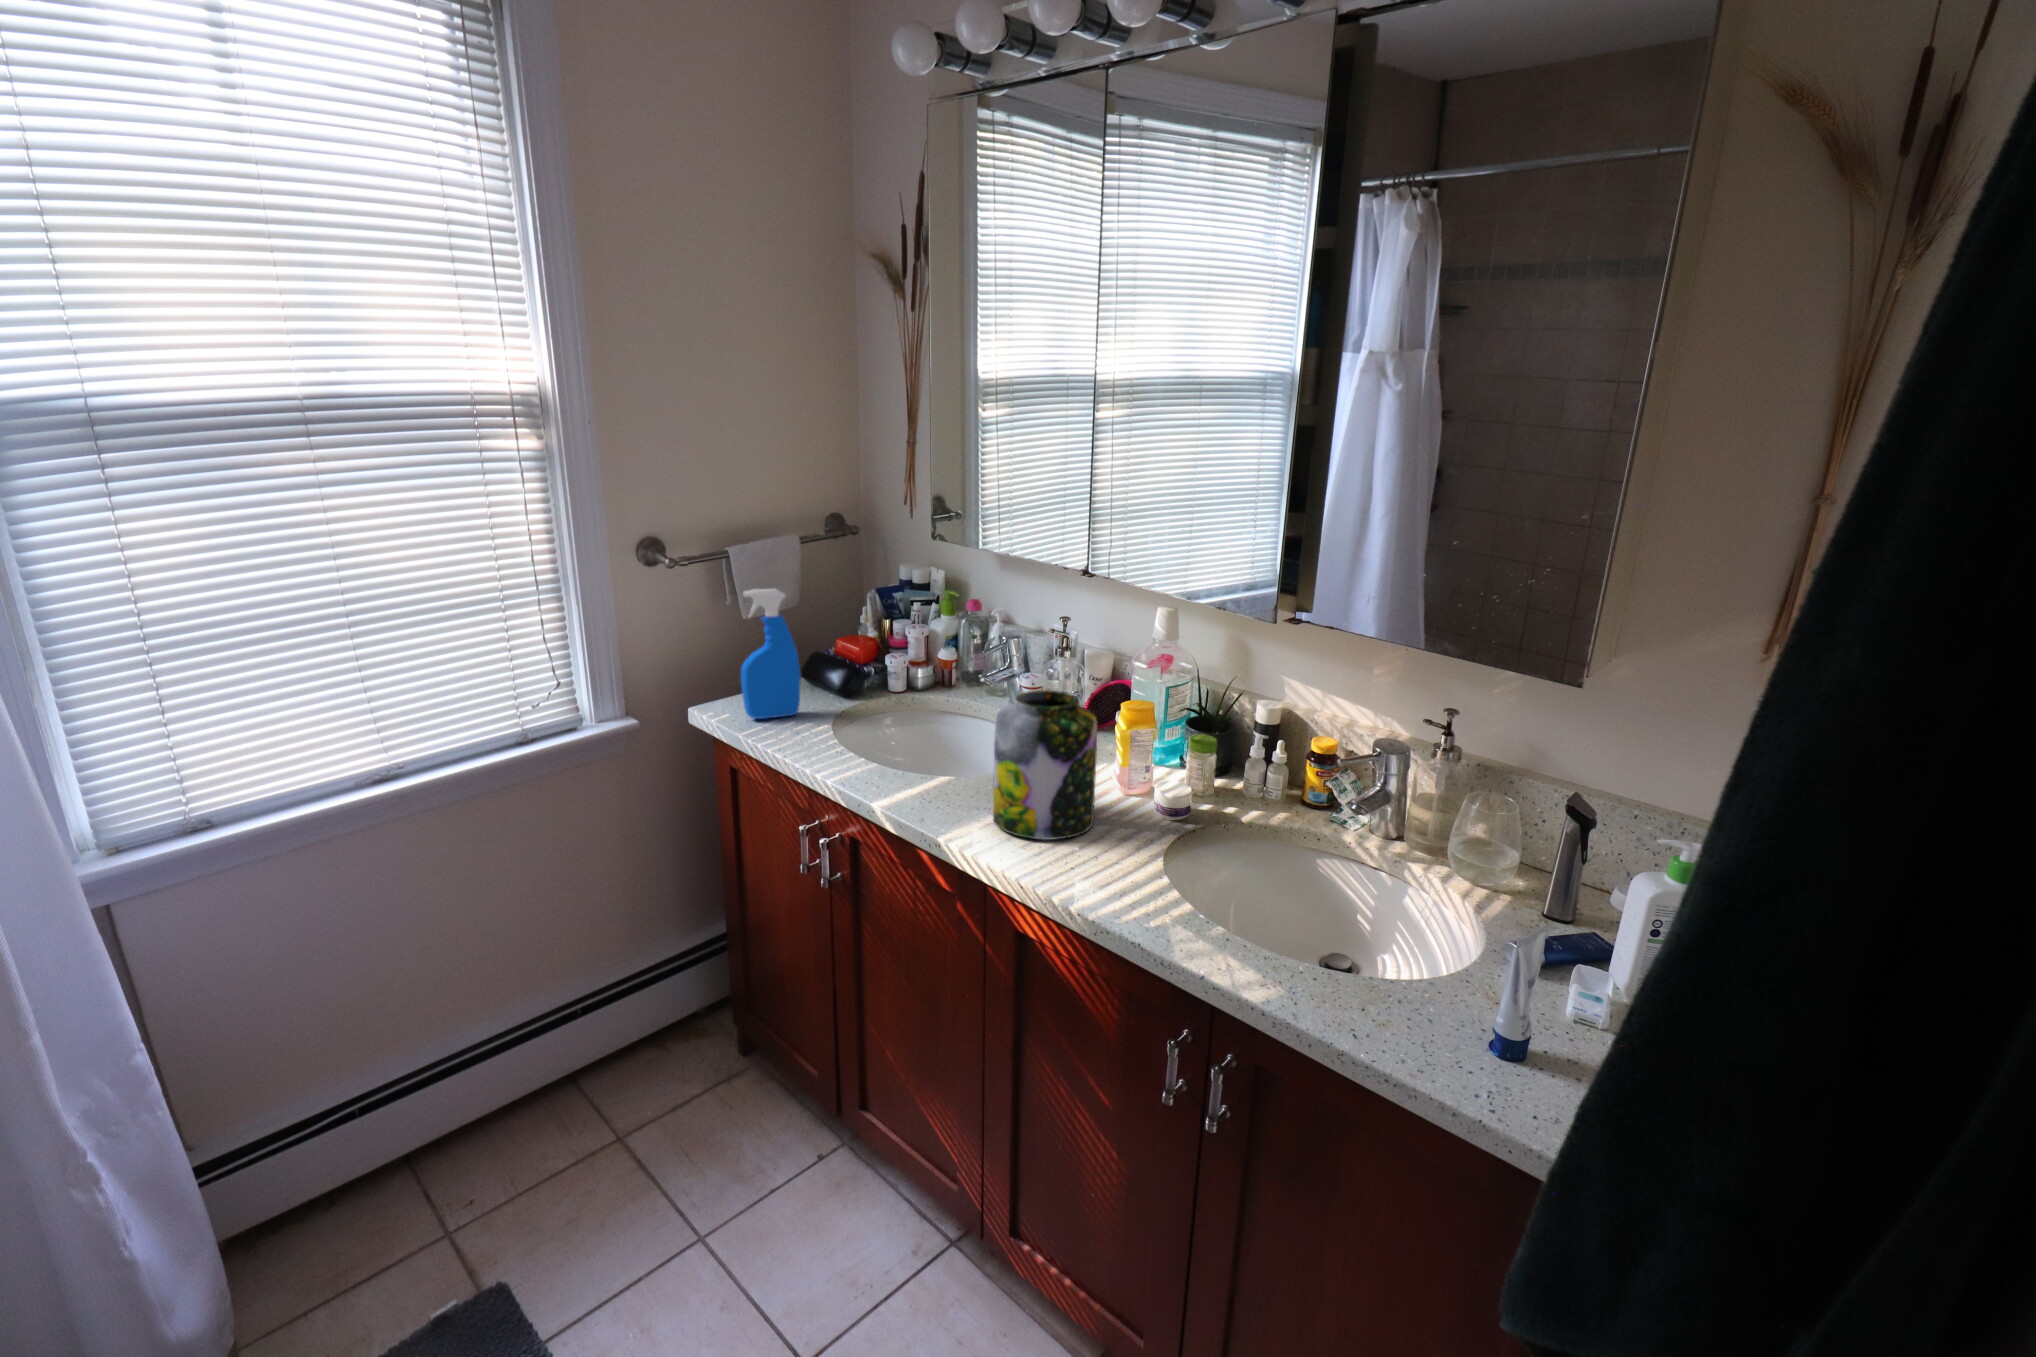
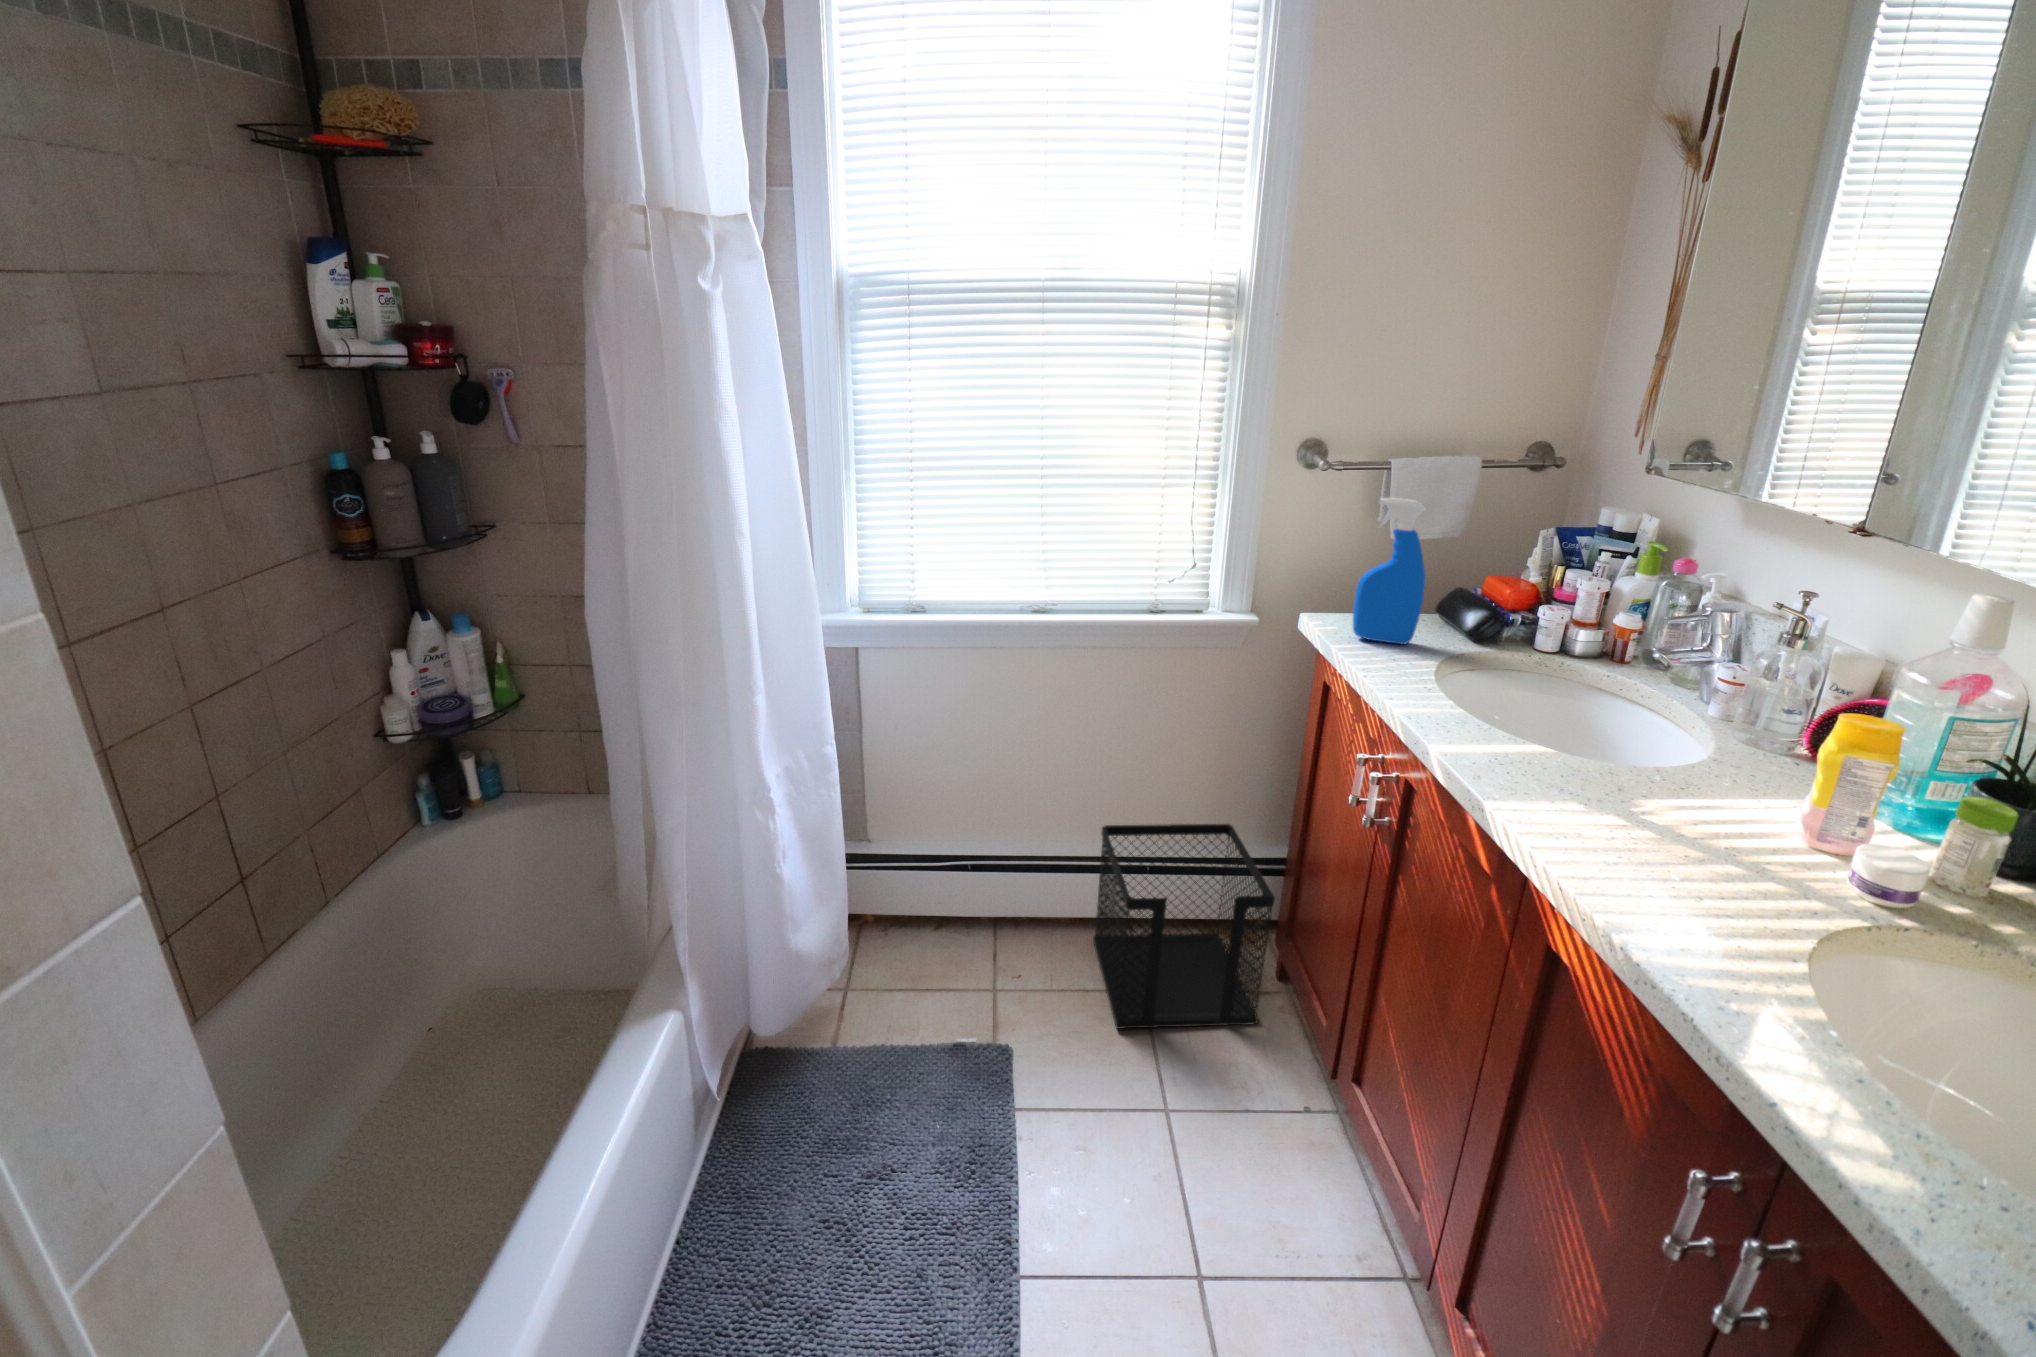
jar: present [993,690,1097,840] -> none [1570,655,1767,863]
wastebasket: none [520,929,743,1189] -> present [1093,824,1275,1029]

